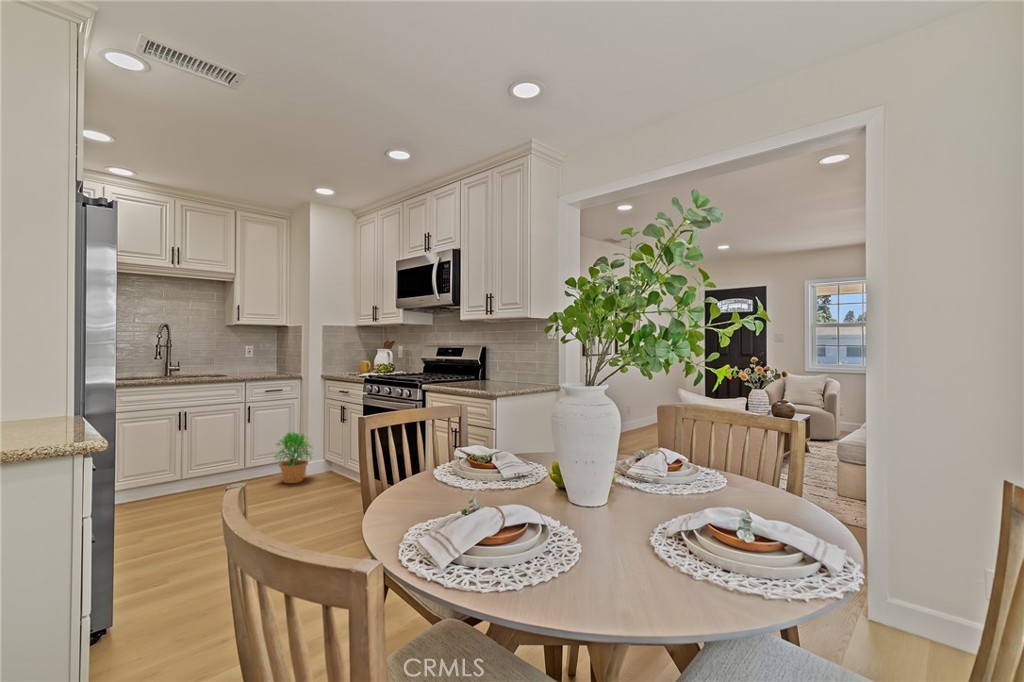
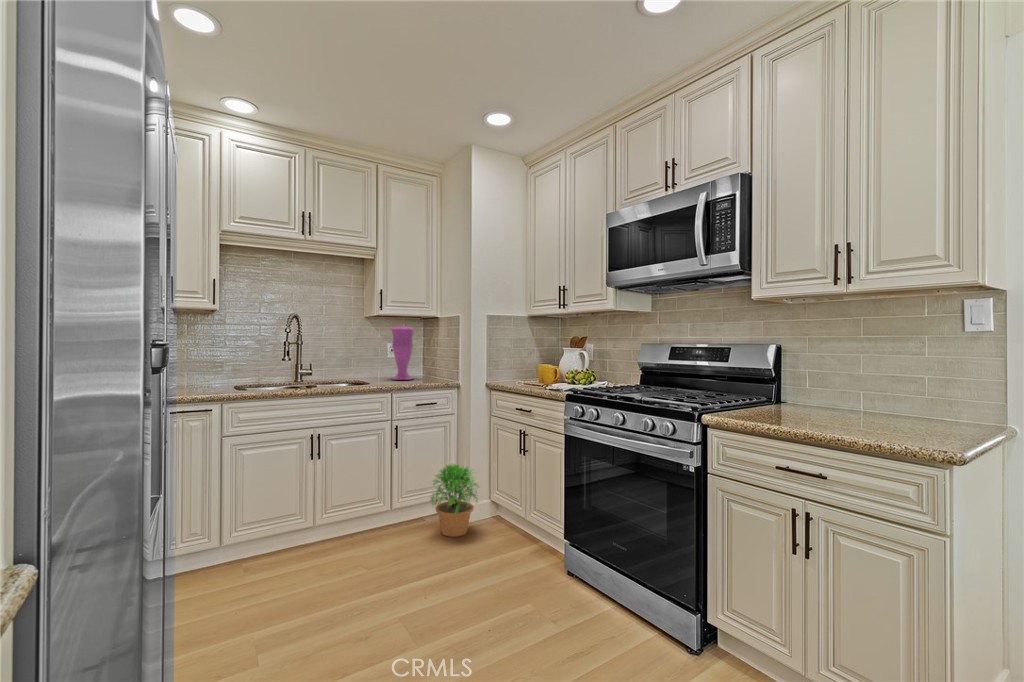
vase: none [247,333,269,373] -> present [391,327,414,380]

